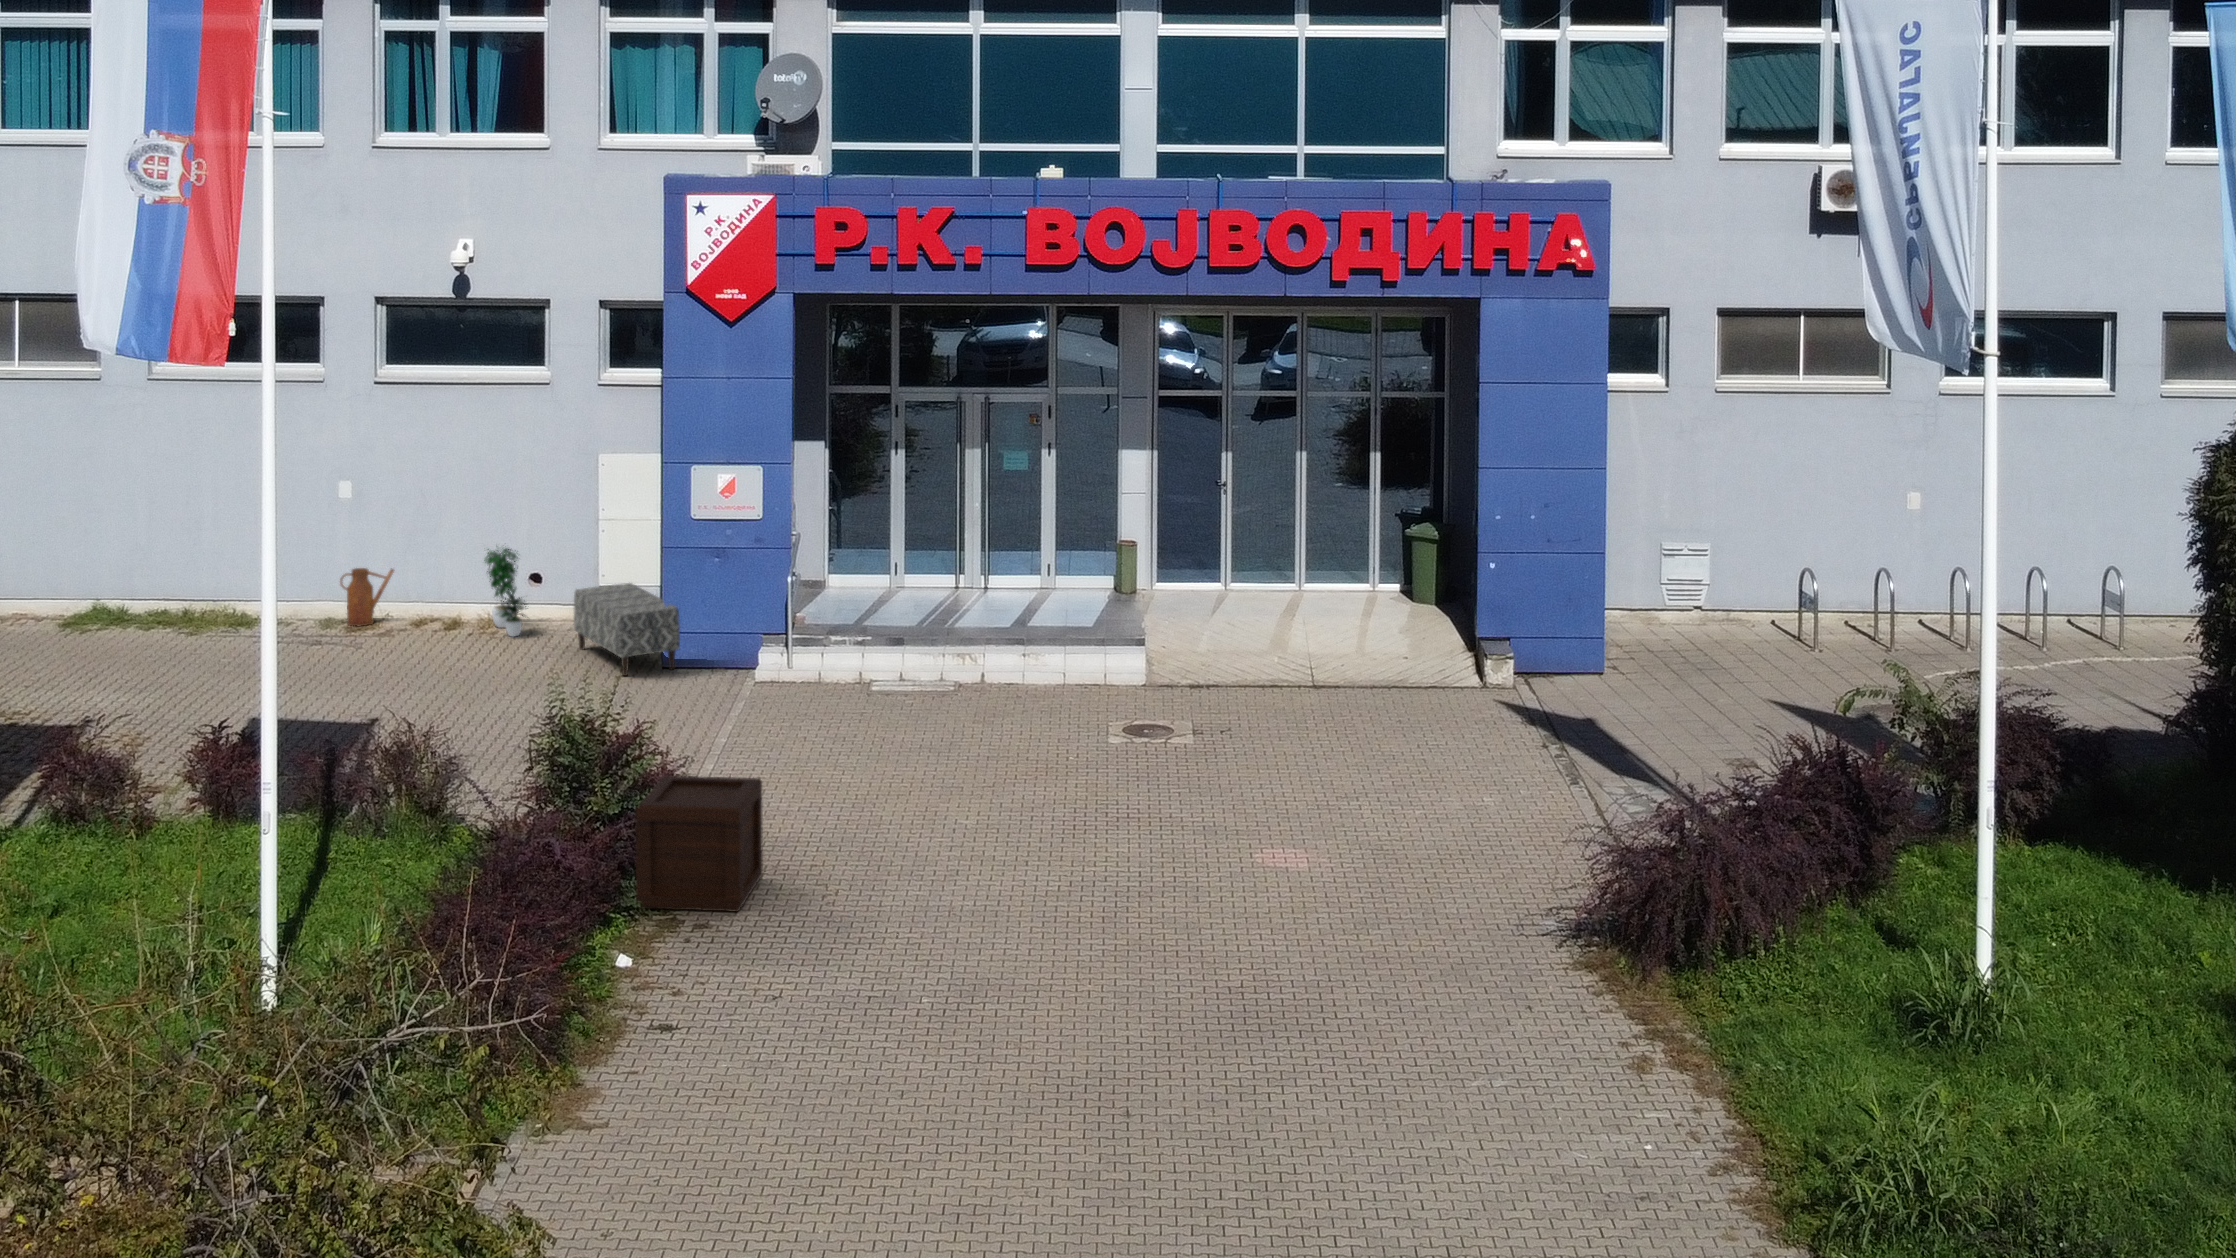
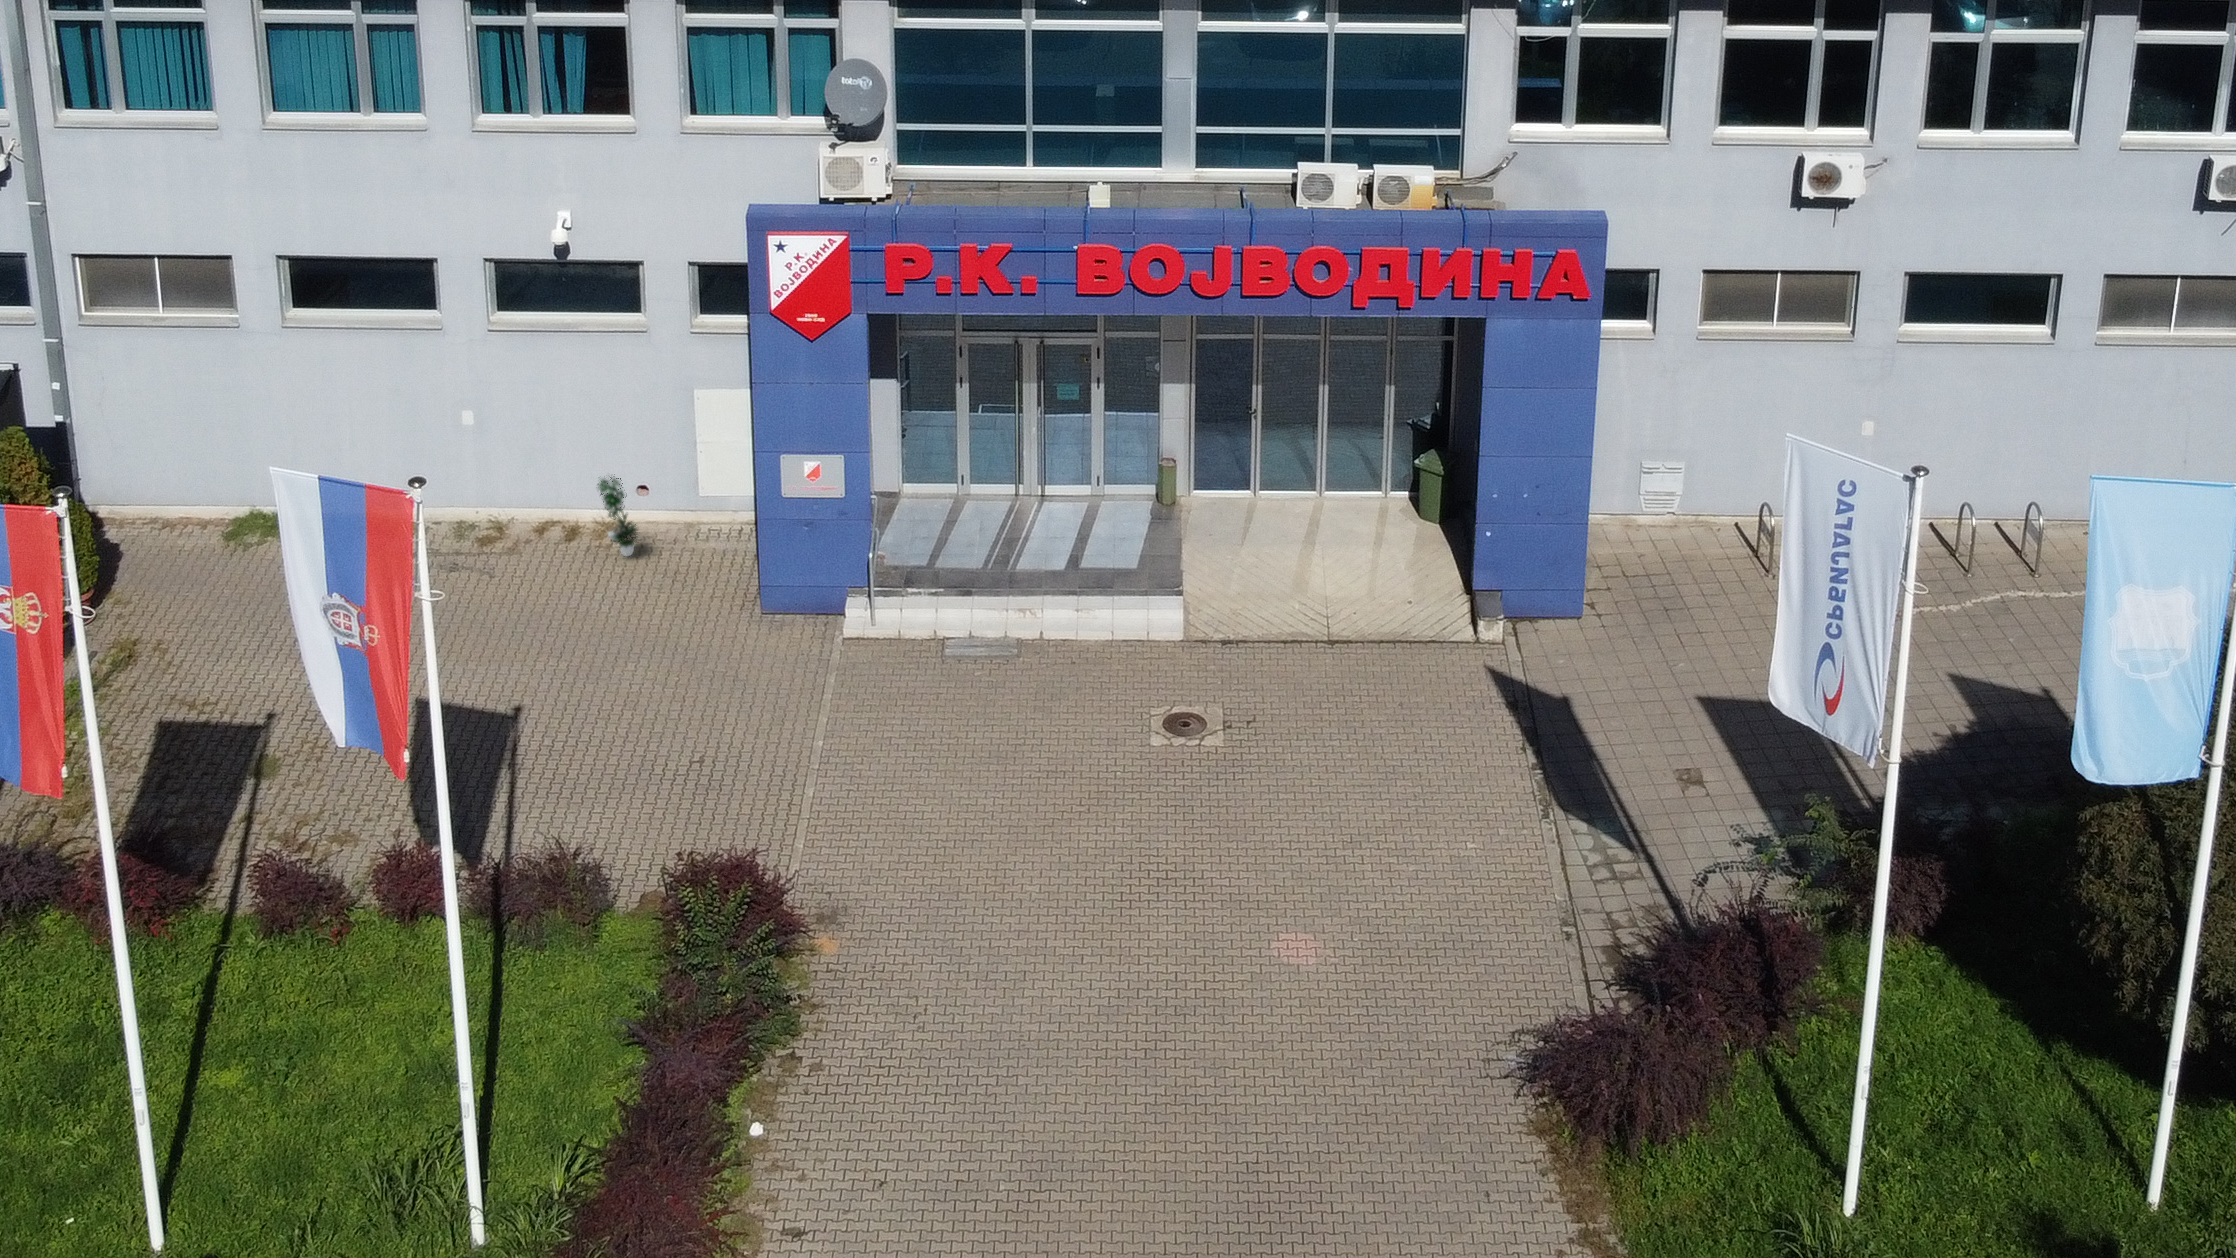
watering can: present [340,568,394,626] -> none [470,488,518,540]
bench: present [574,583,680,676] -> none [680,518,775,625]
wooden crate: present [636,776,763,912] -> none [755,883,861,1011]

